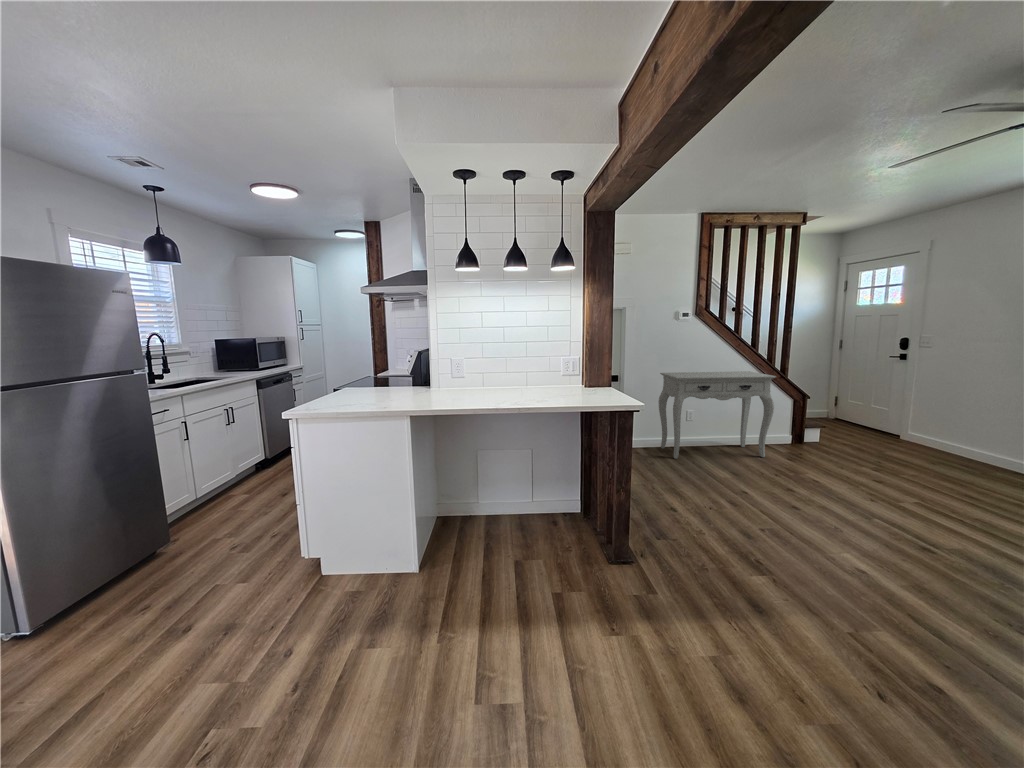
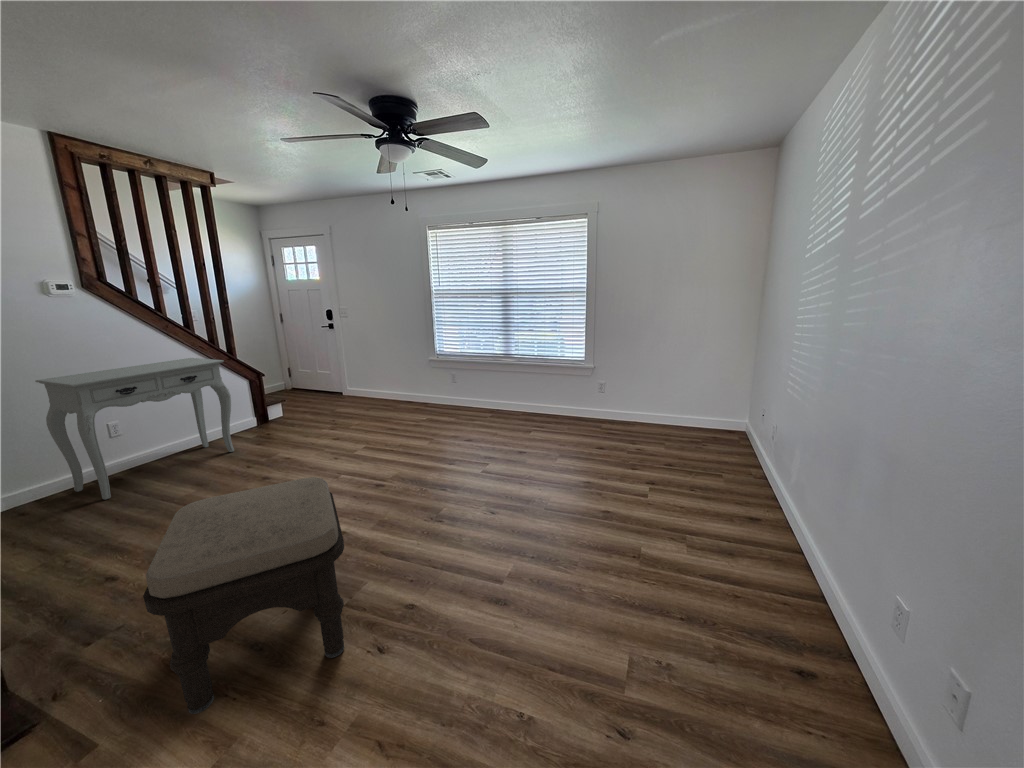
ottoman: none [698,471,869,670] -> present [143,477,344,714]

